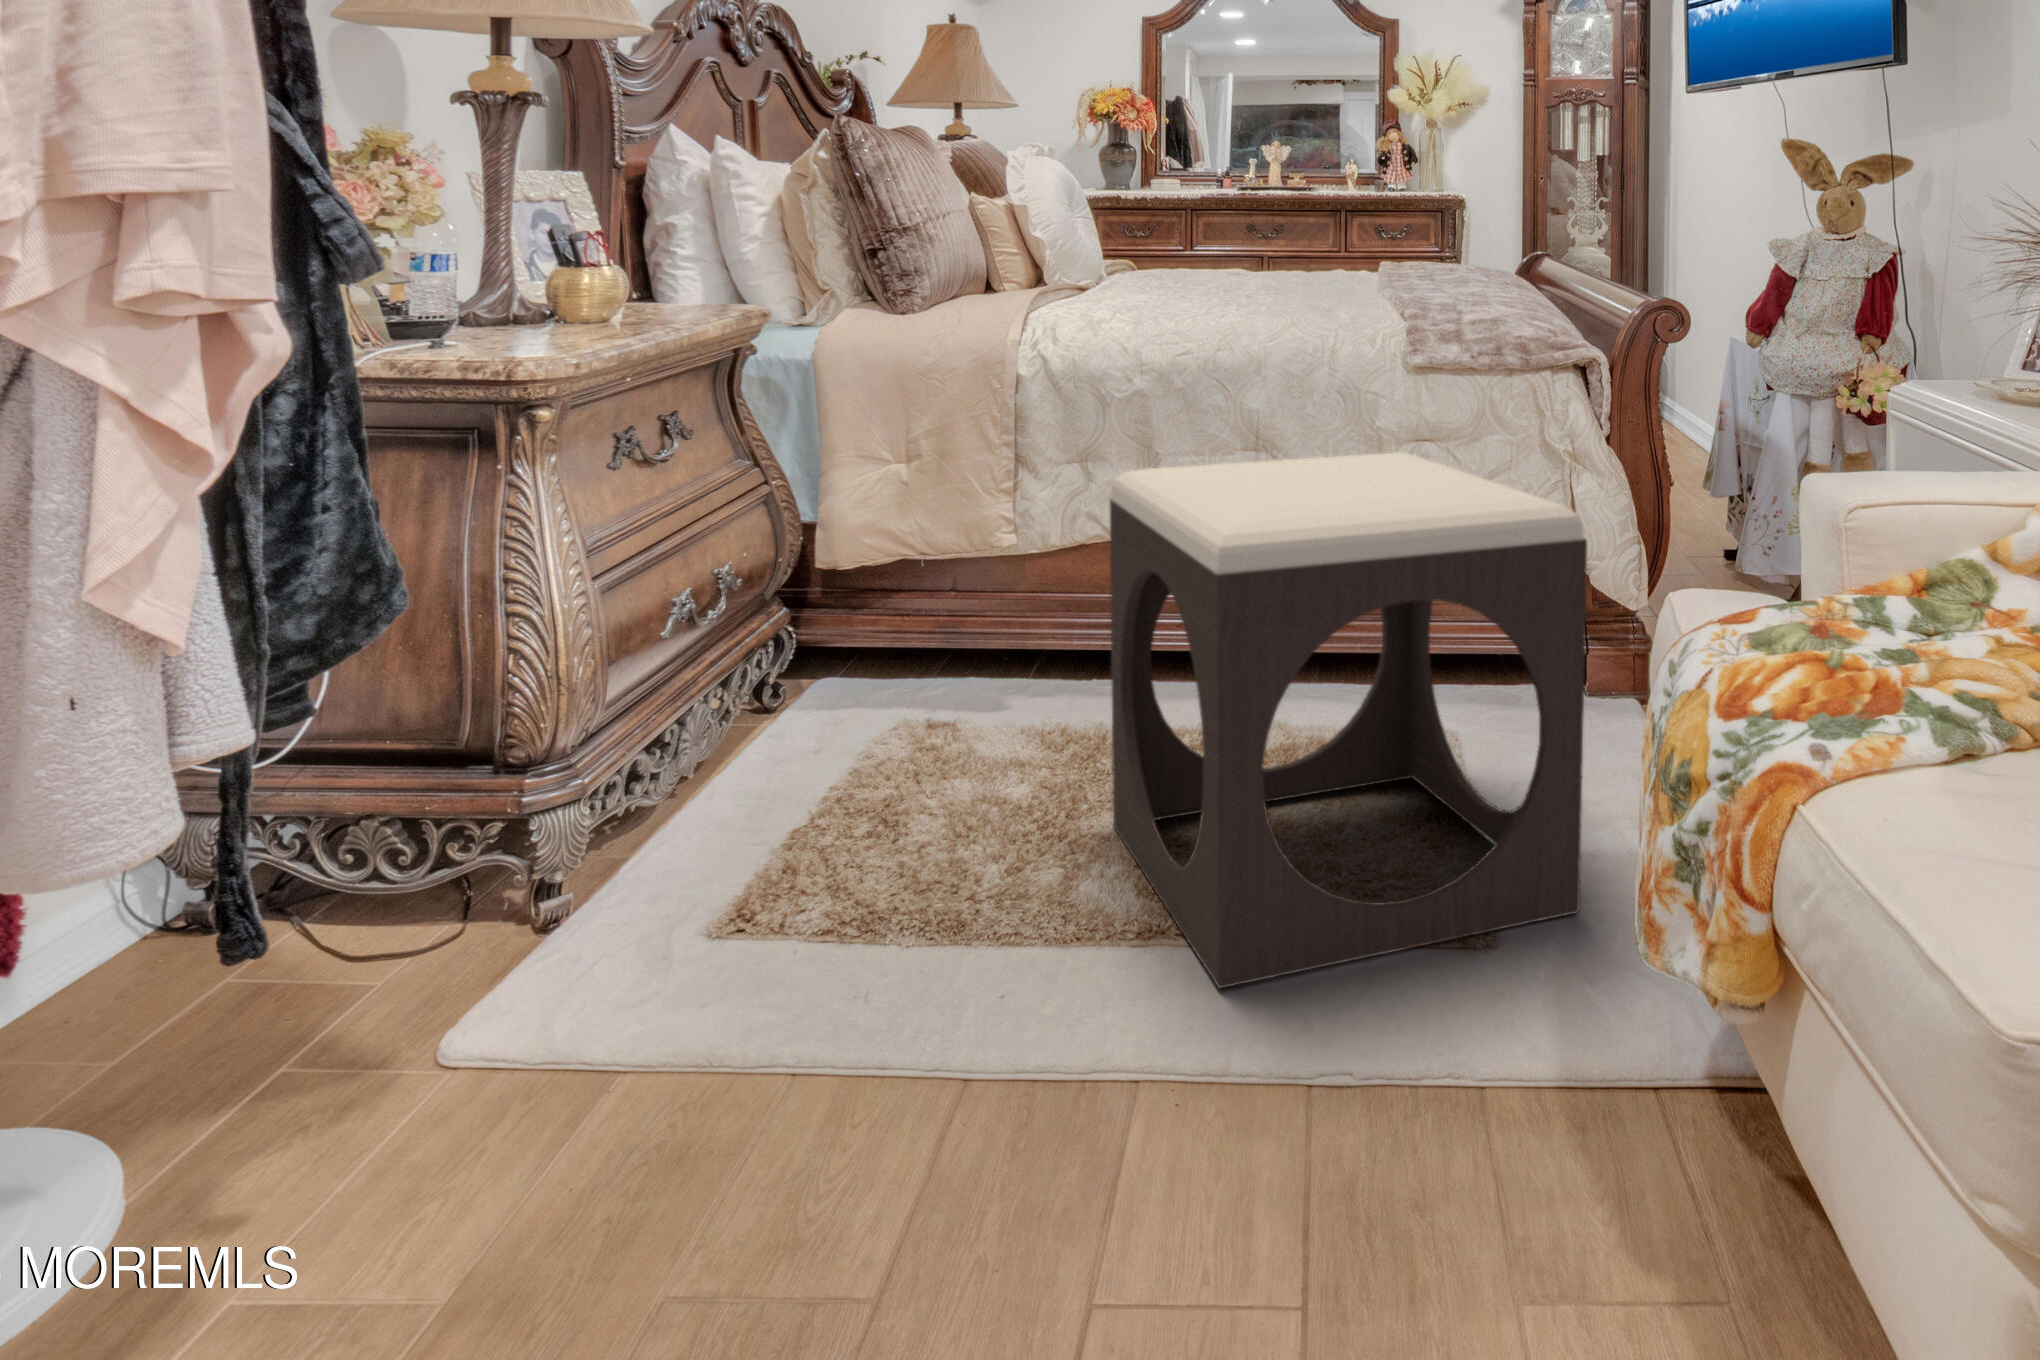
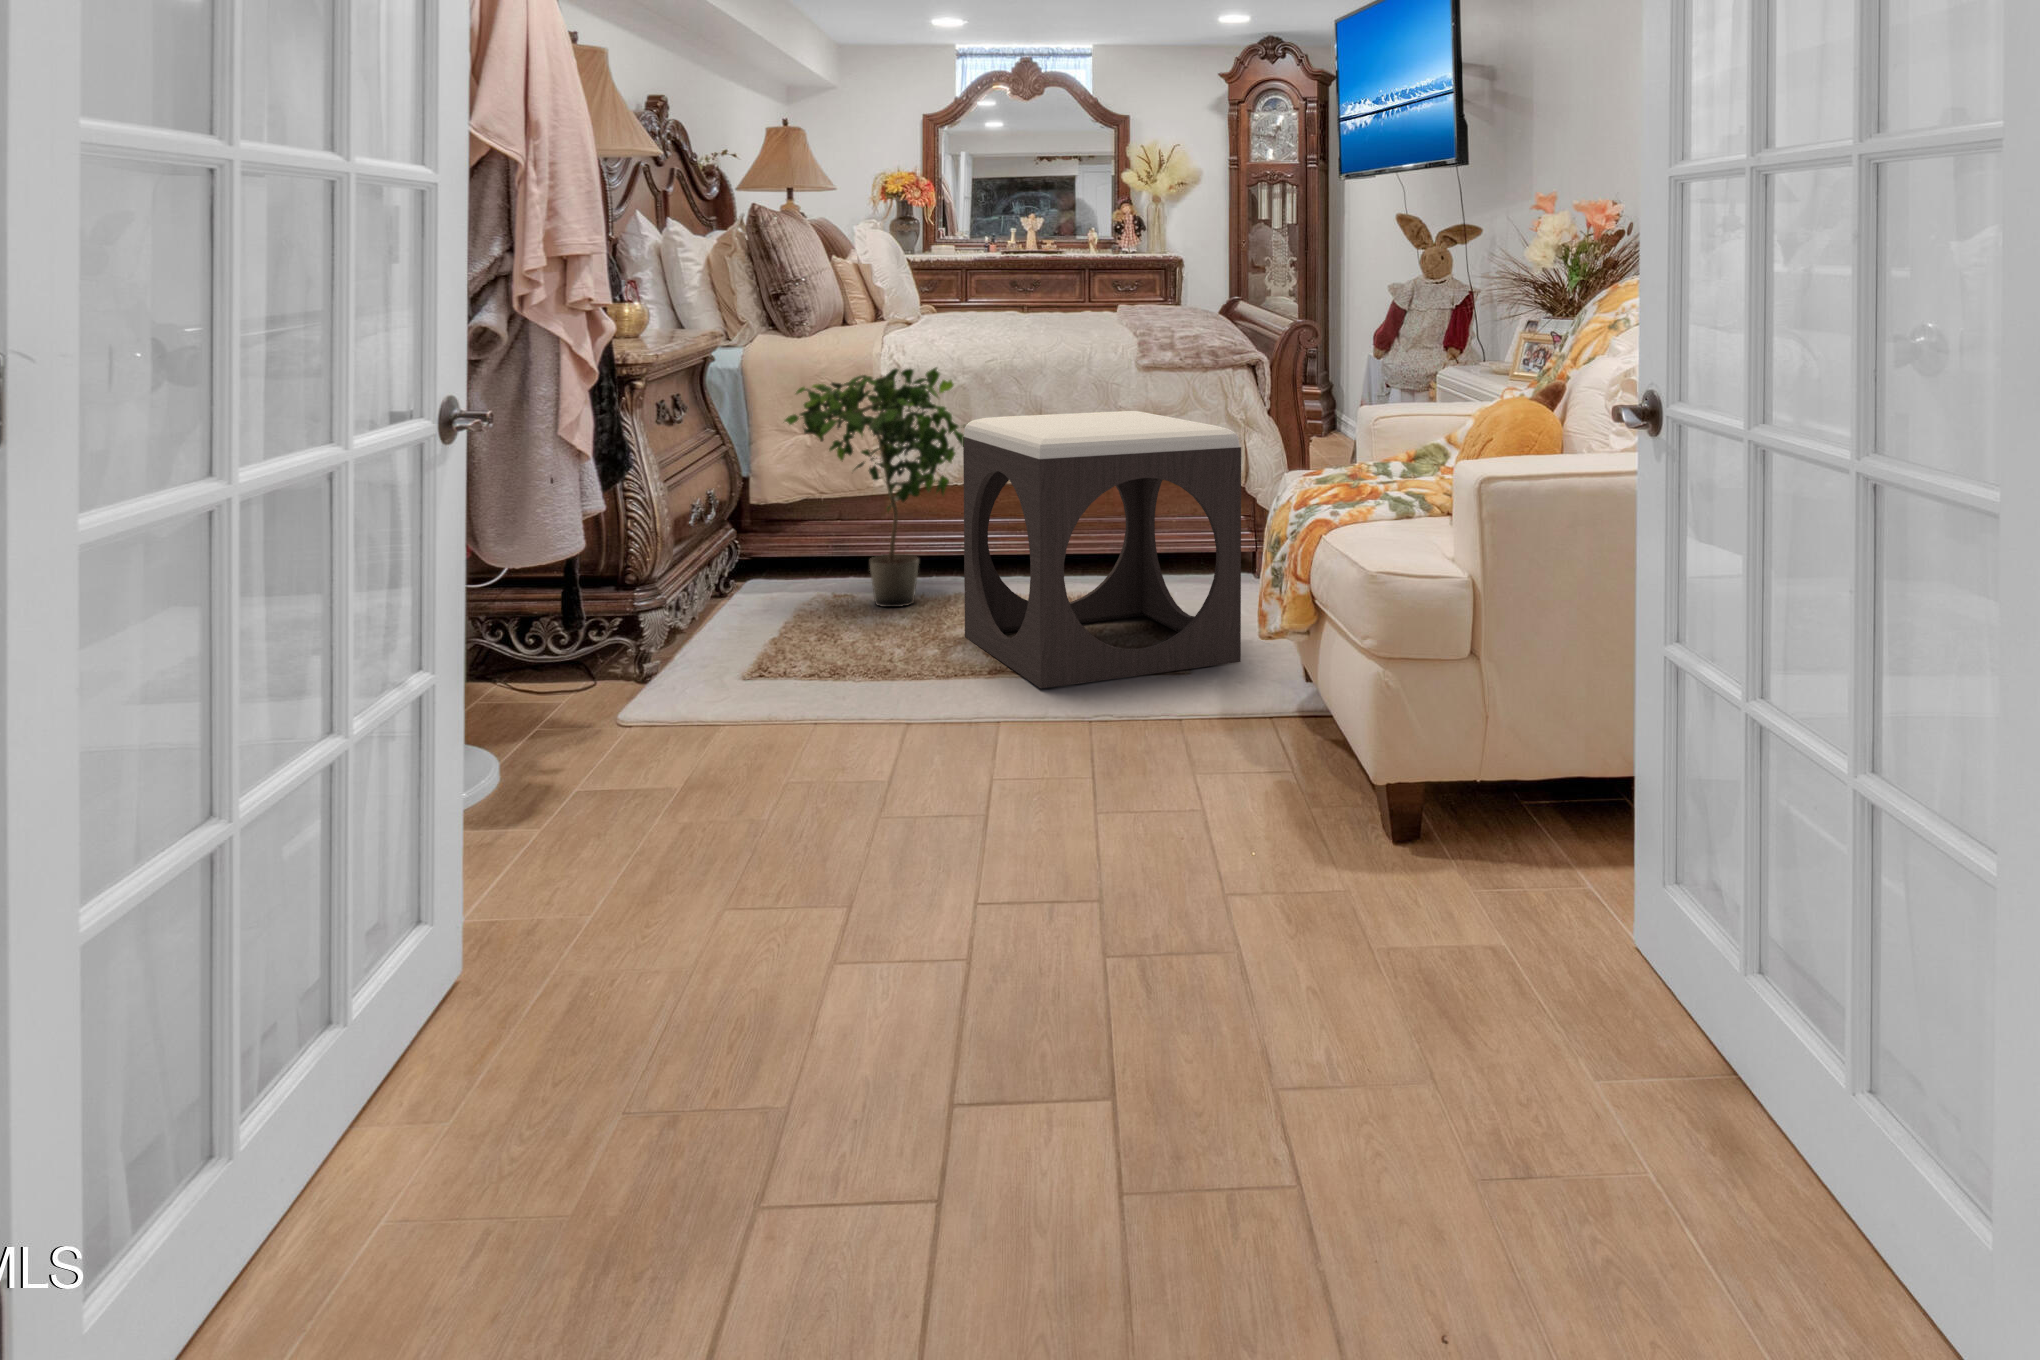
potted plant: none [837,368,1157,749] -> present [785,368,965,607]

